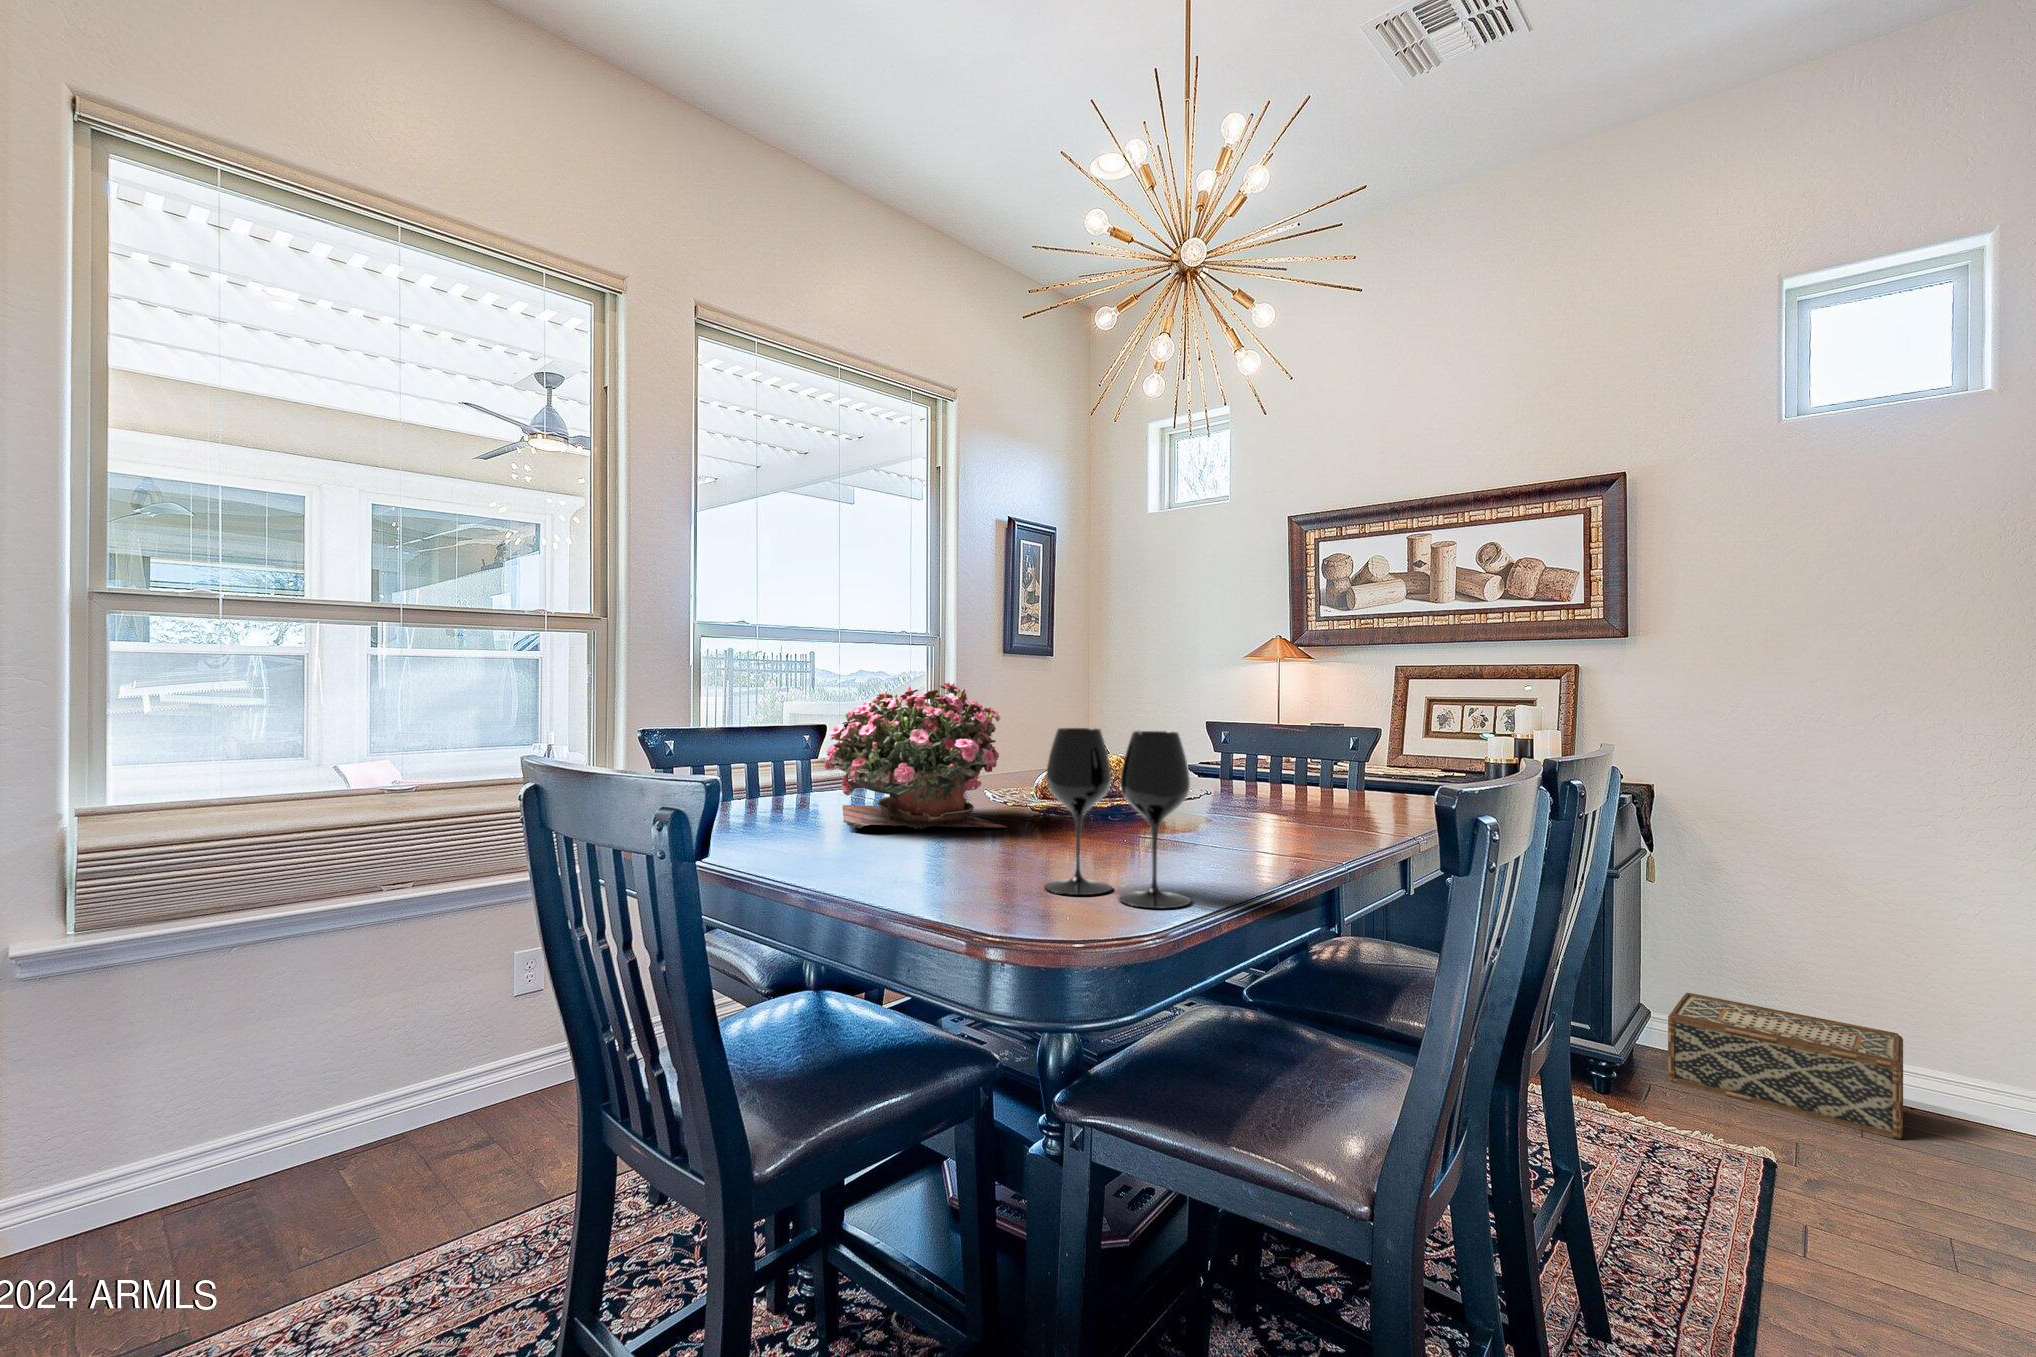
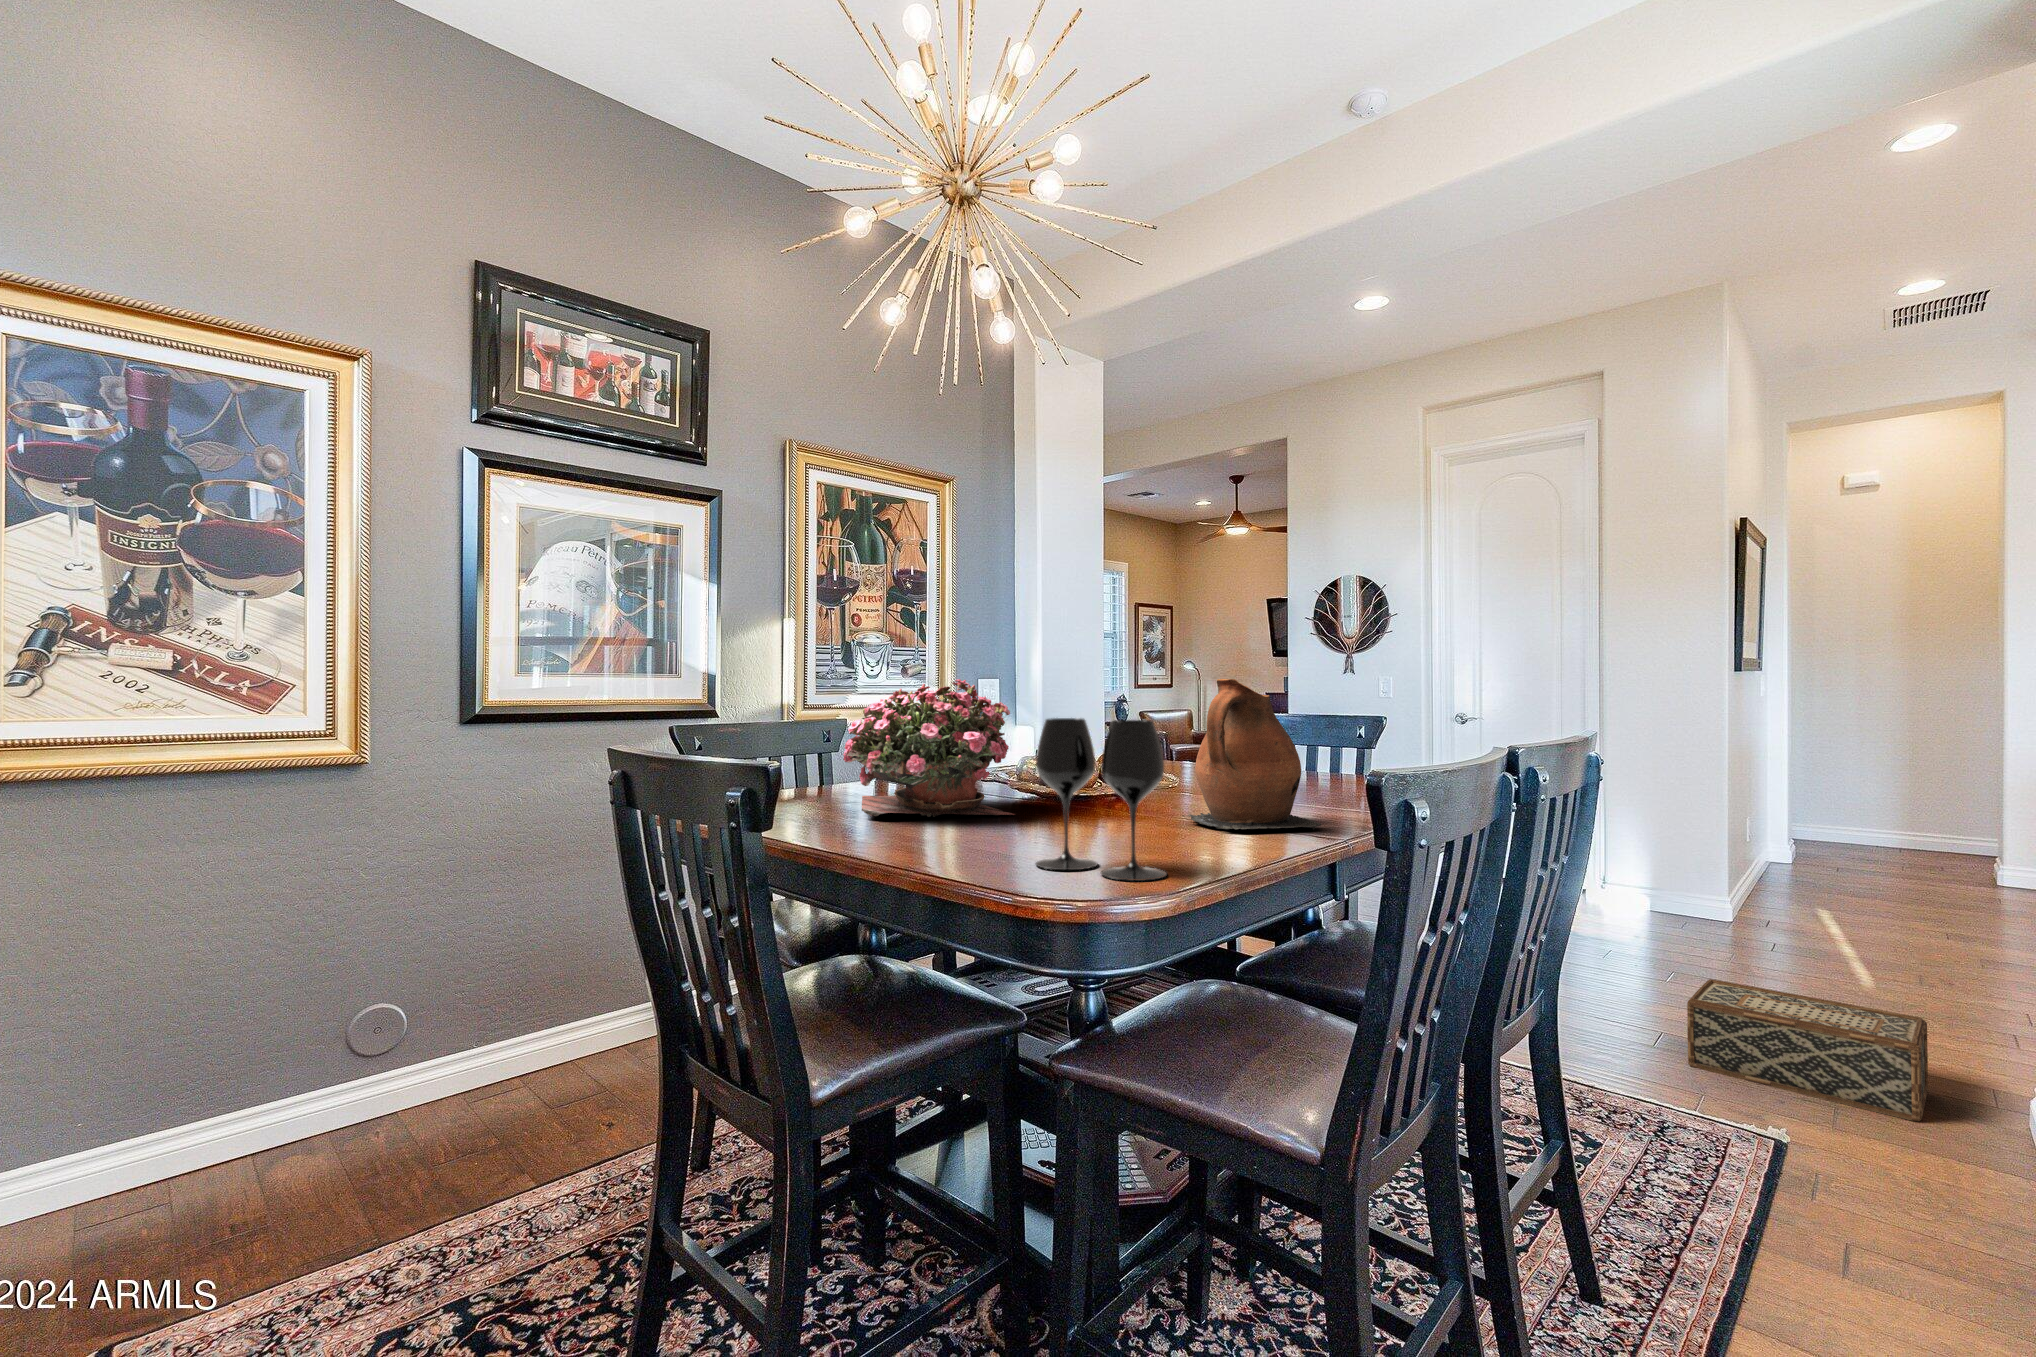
ceramic pitcher: none [1186,687,1335,848] -> present [1183,679,1321,830]

